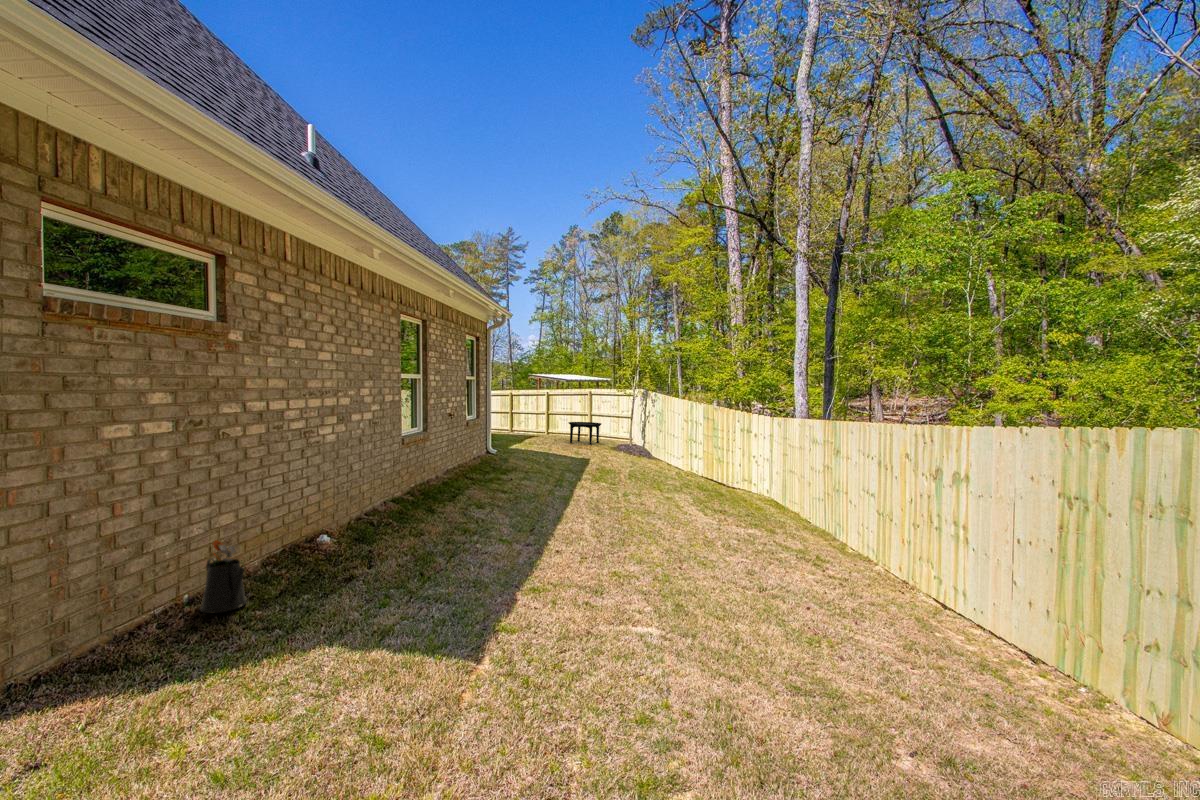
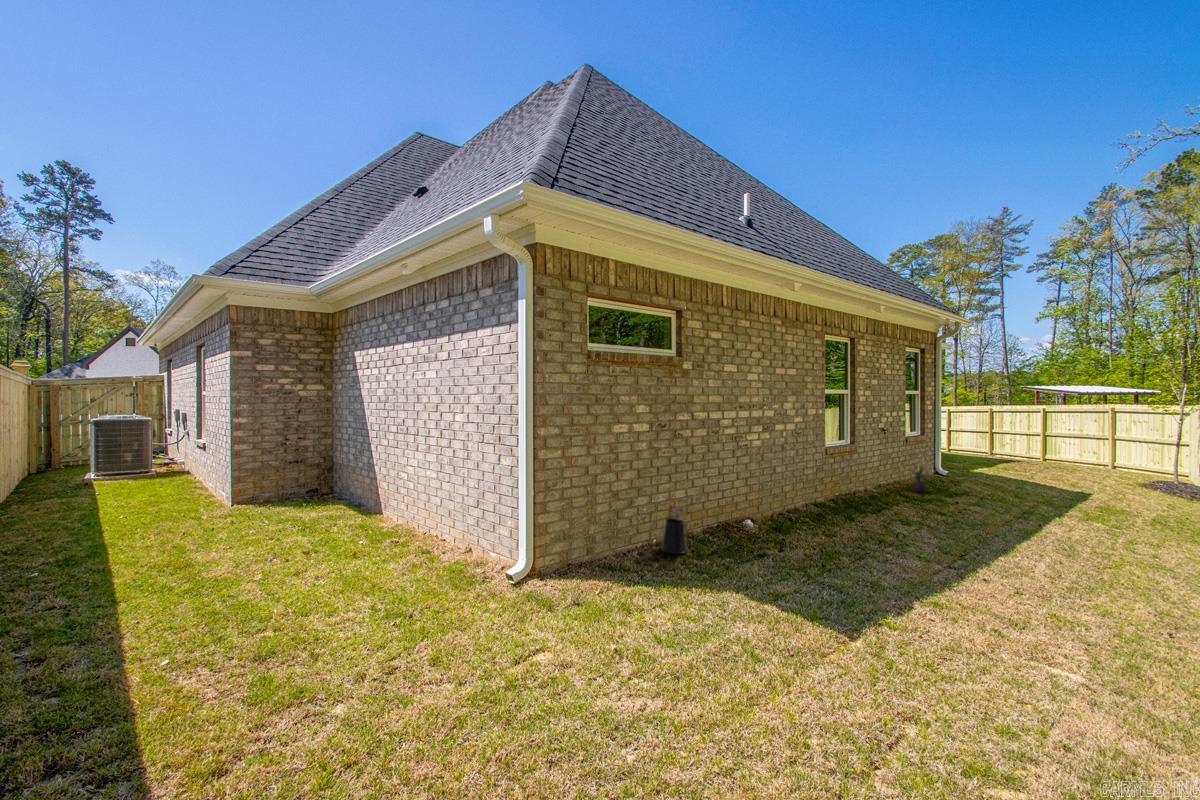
round table: present [569,422,601,444] -> none [1073,445,1136,477]
decorative plant: none [458,446,491,474] -> present [910,463,926,492]

